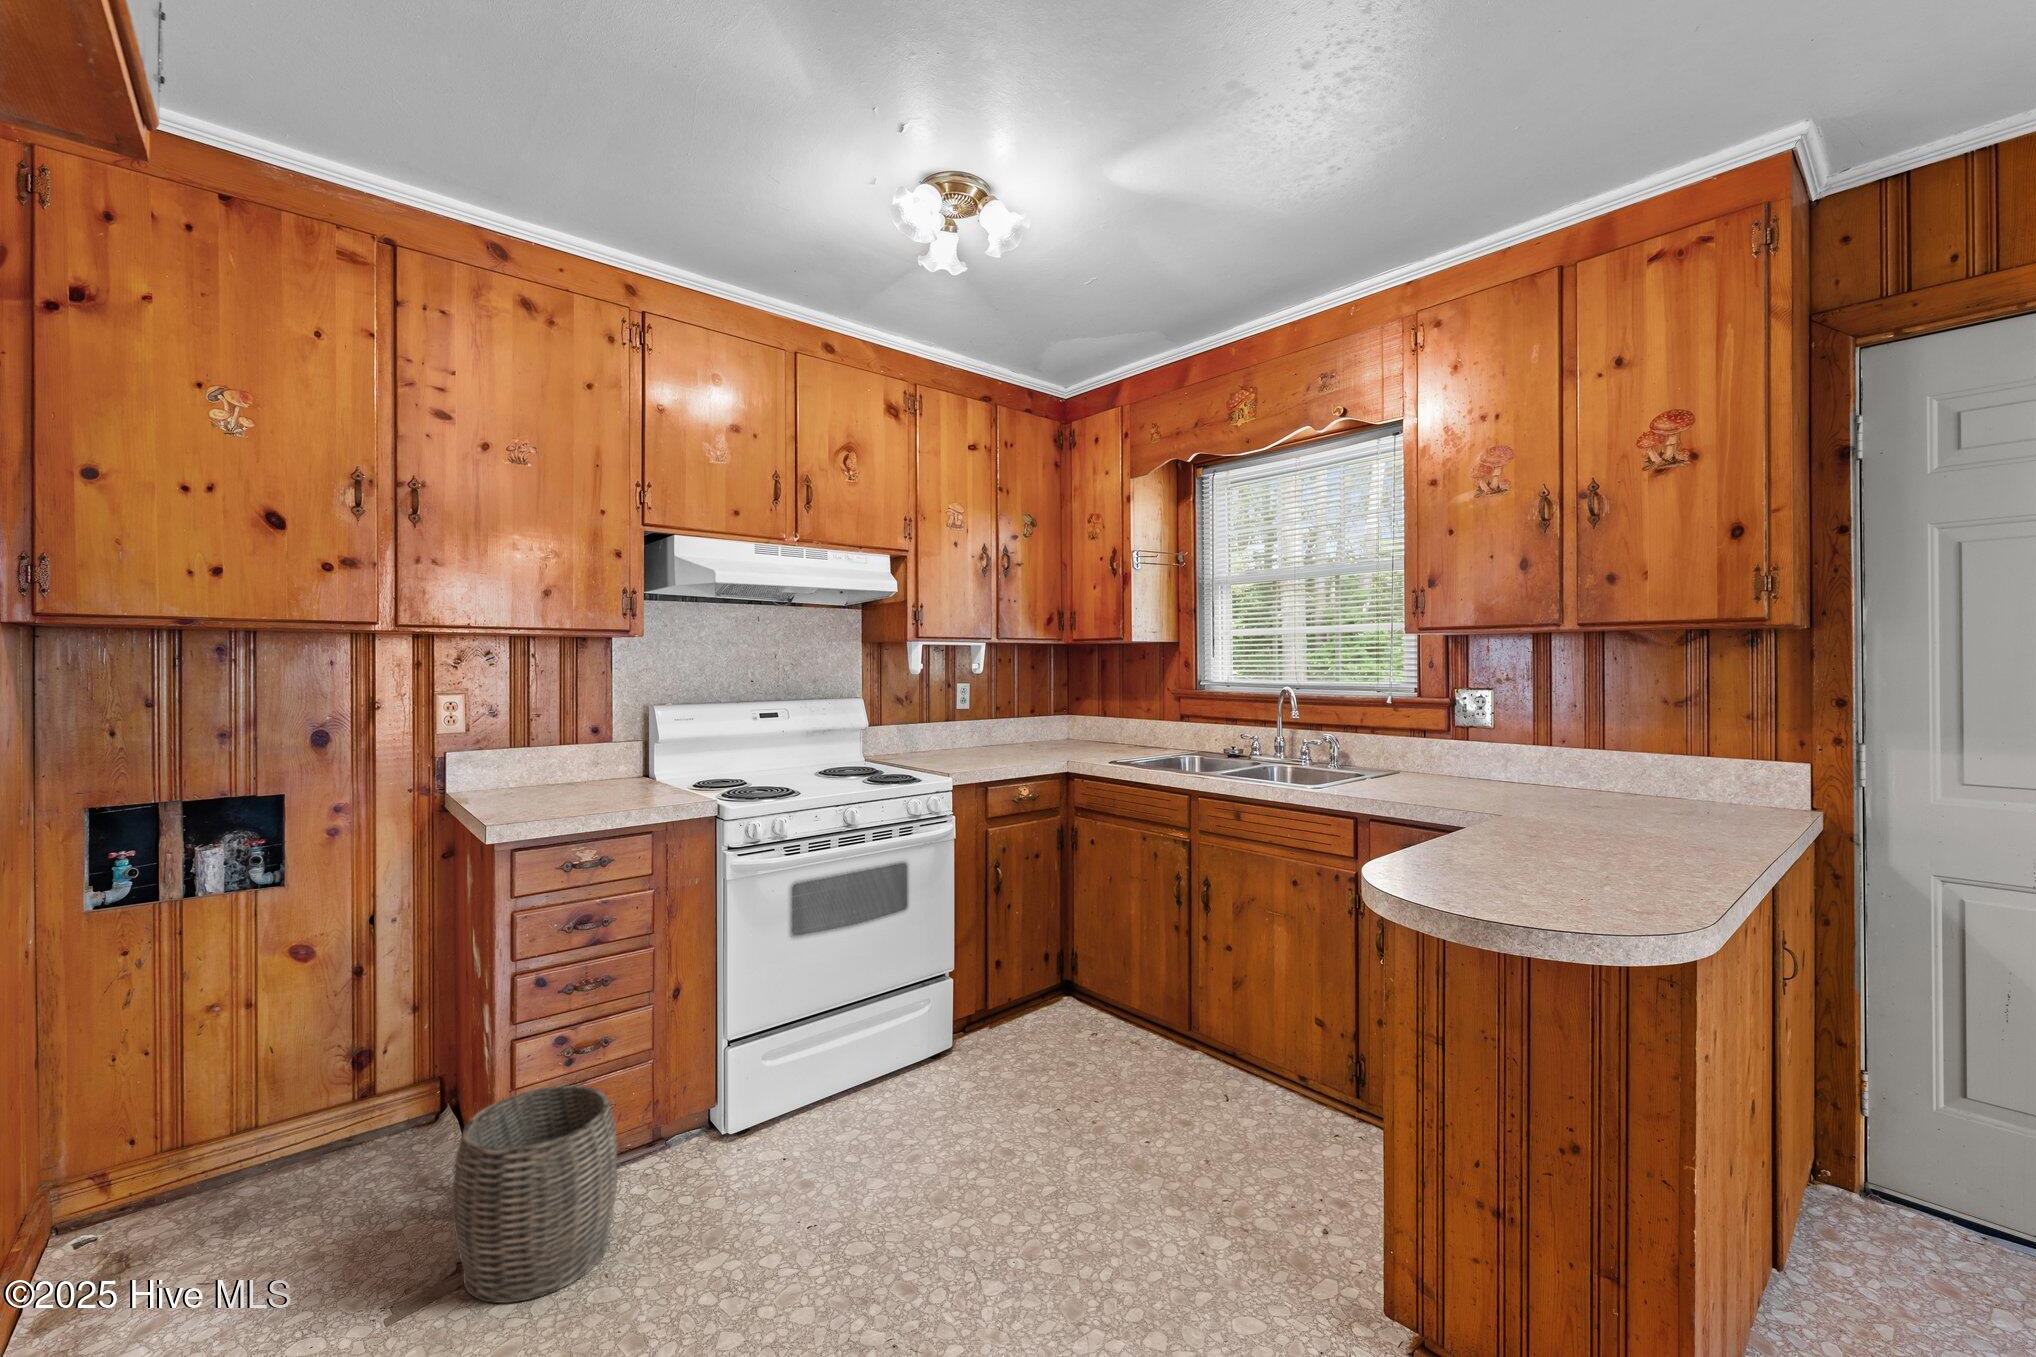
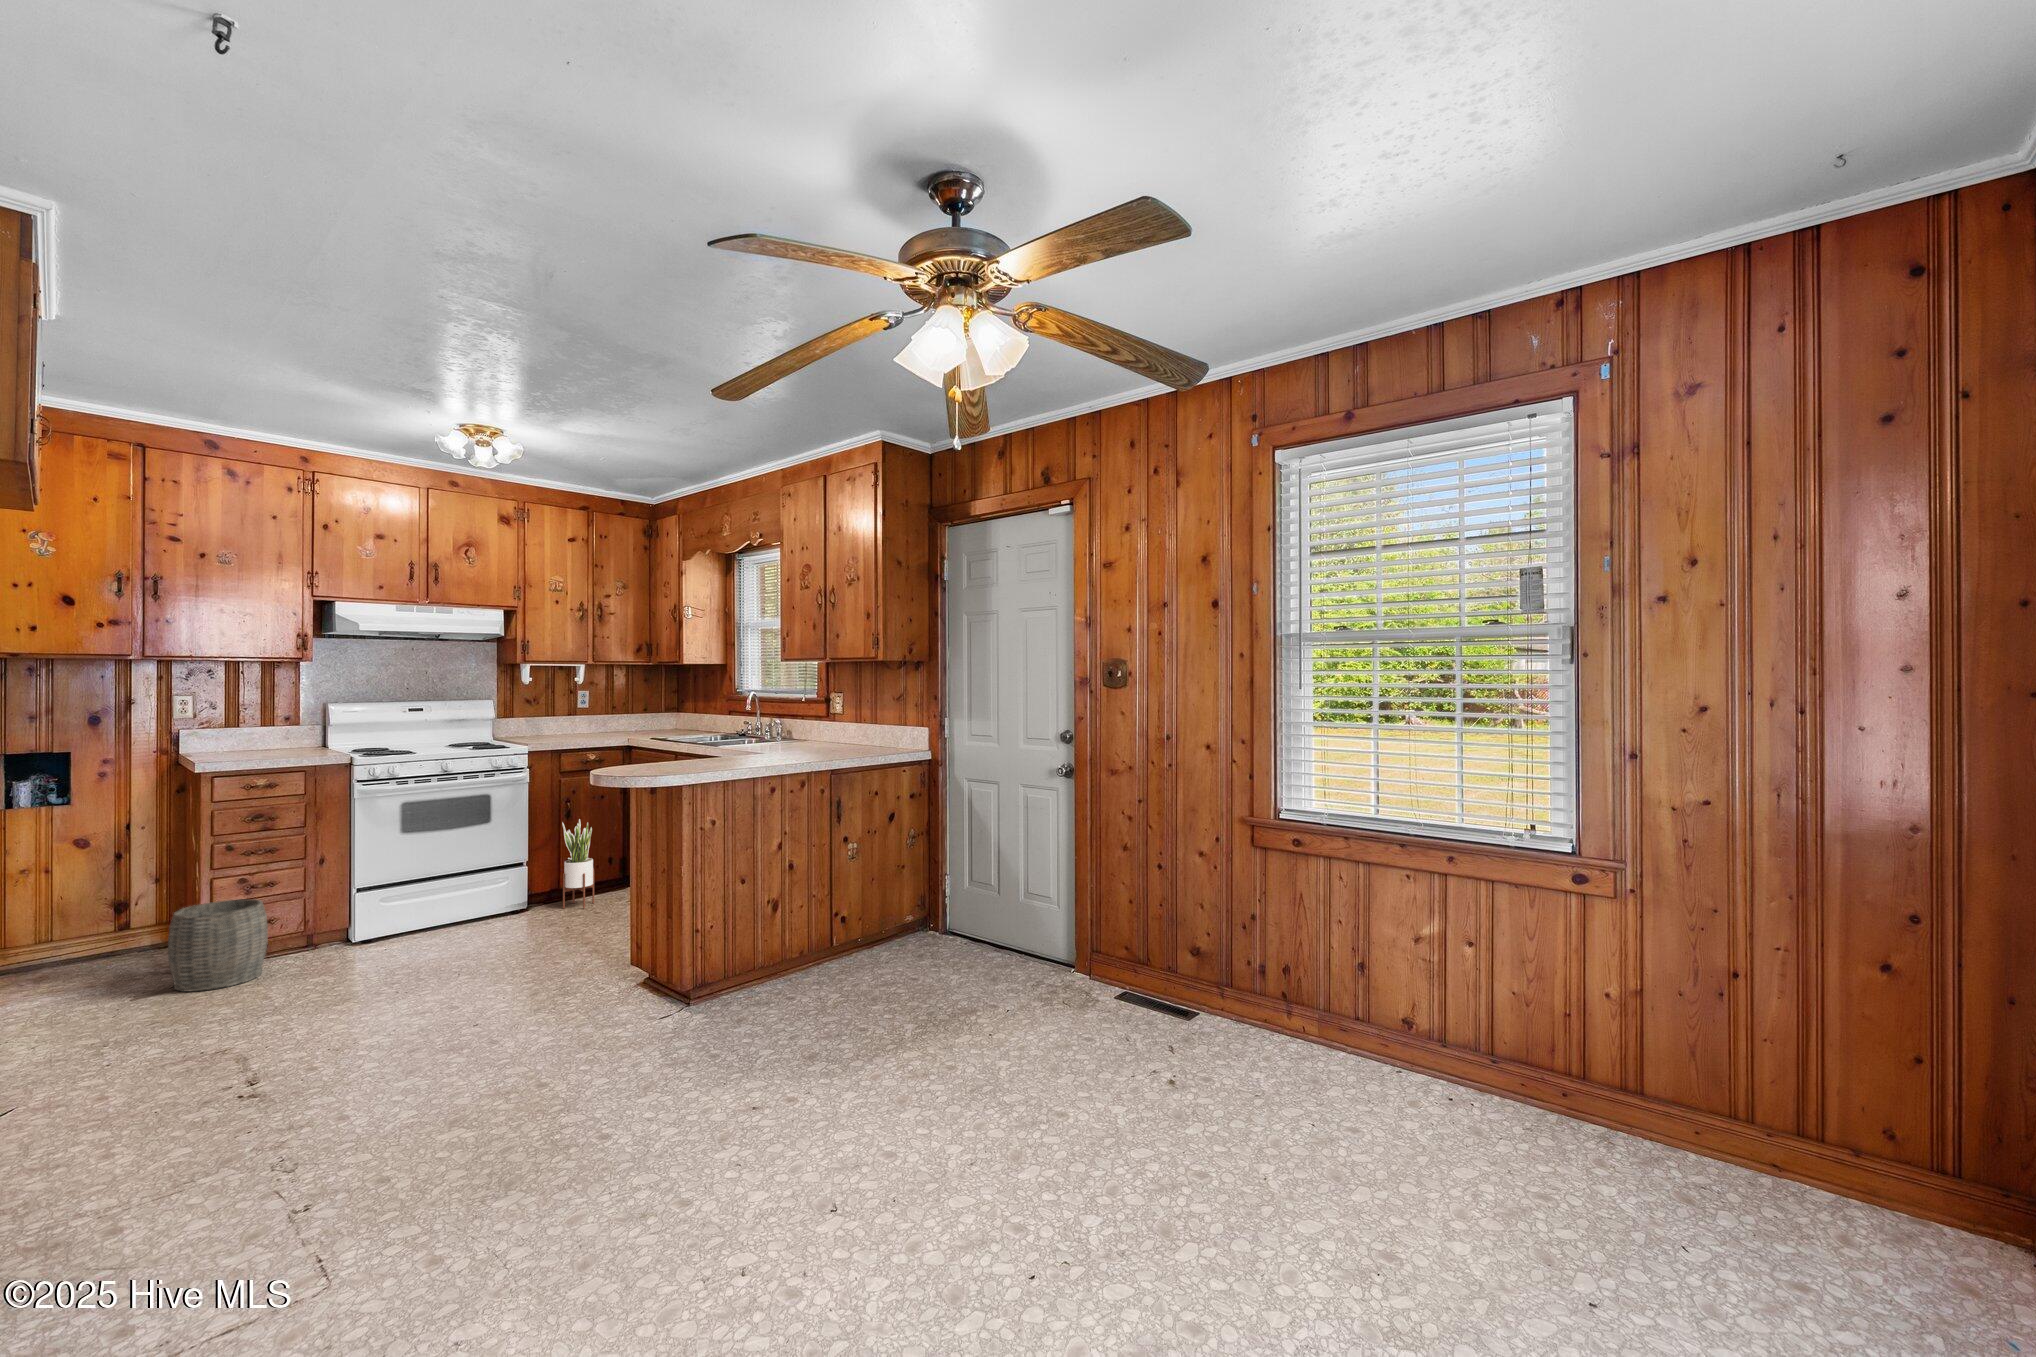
potted plant: none [1014,904,1057,1059] -> present [562,819,594,909]

